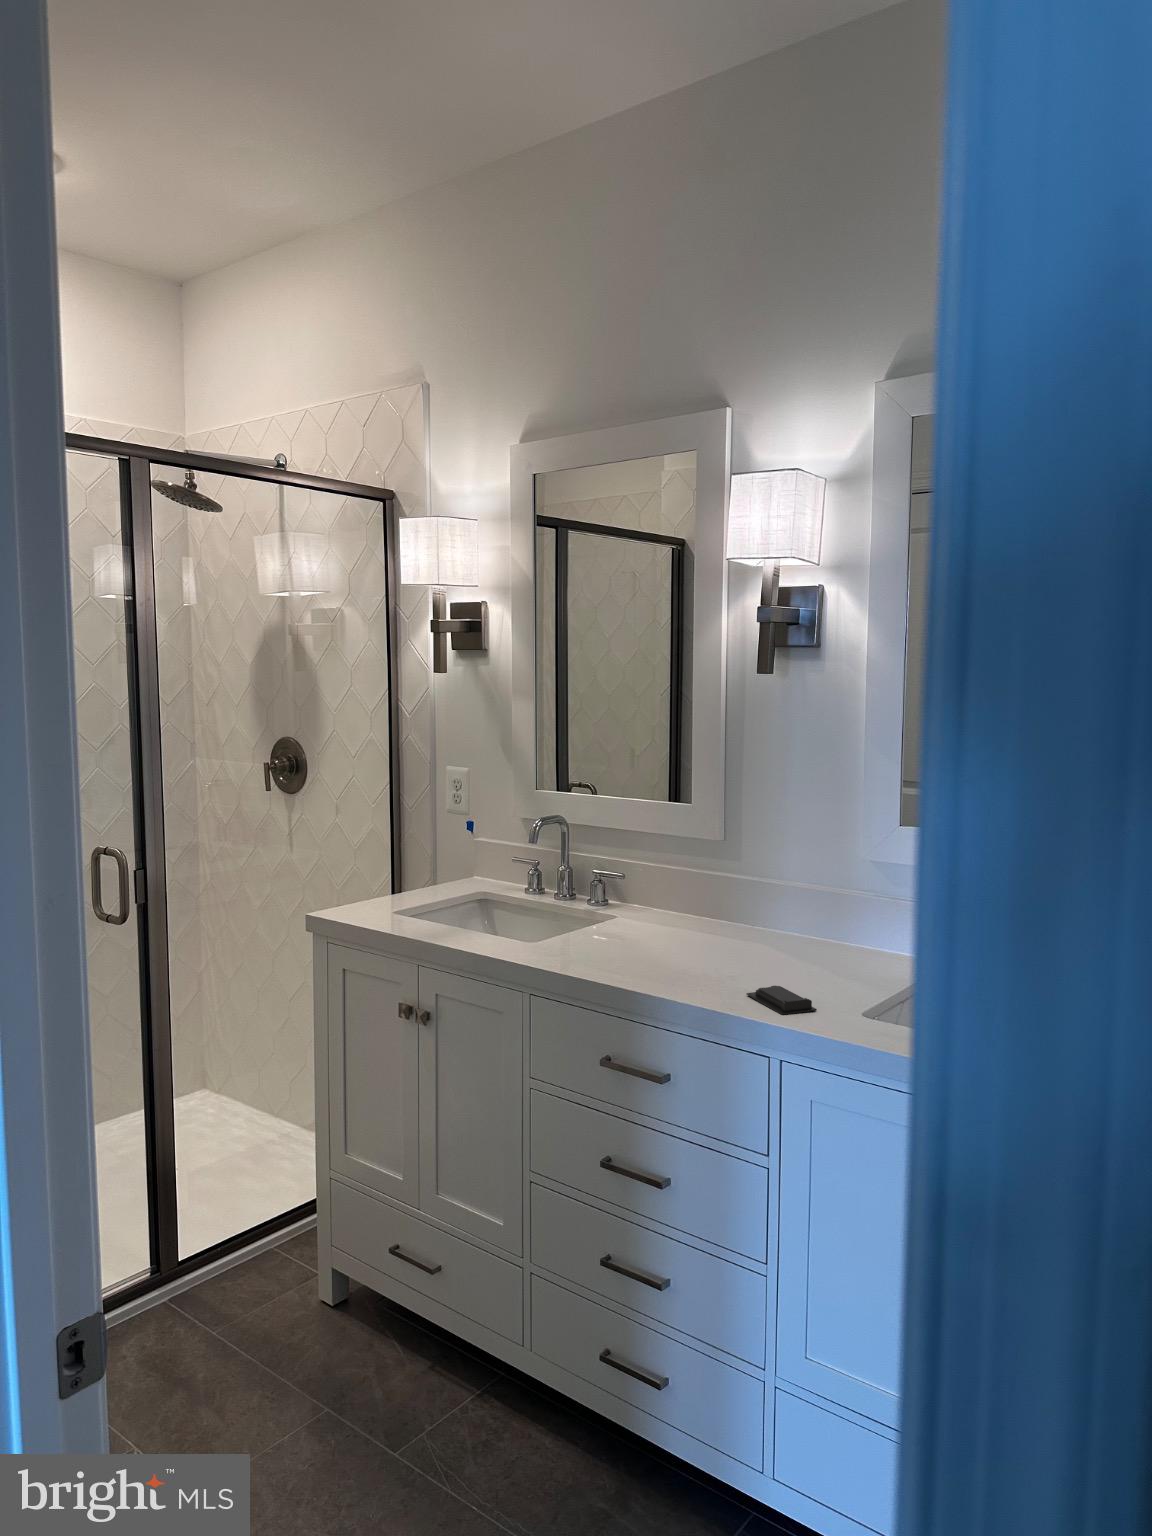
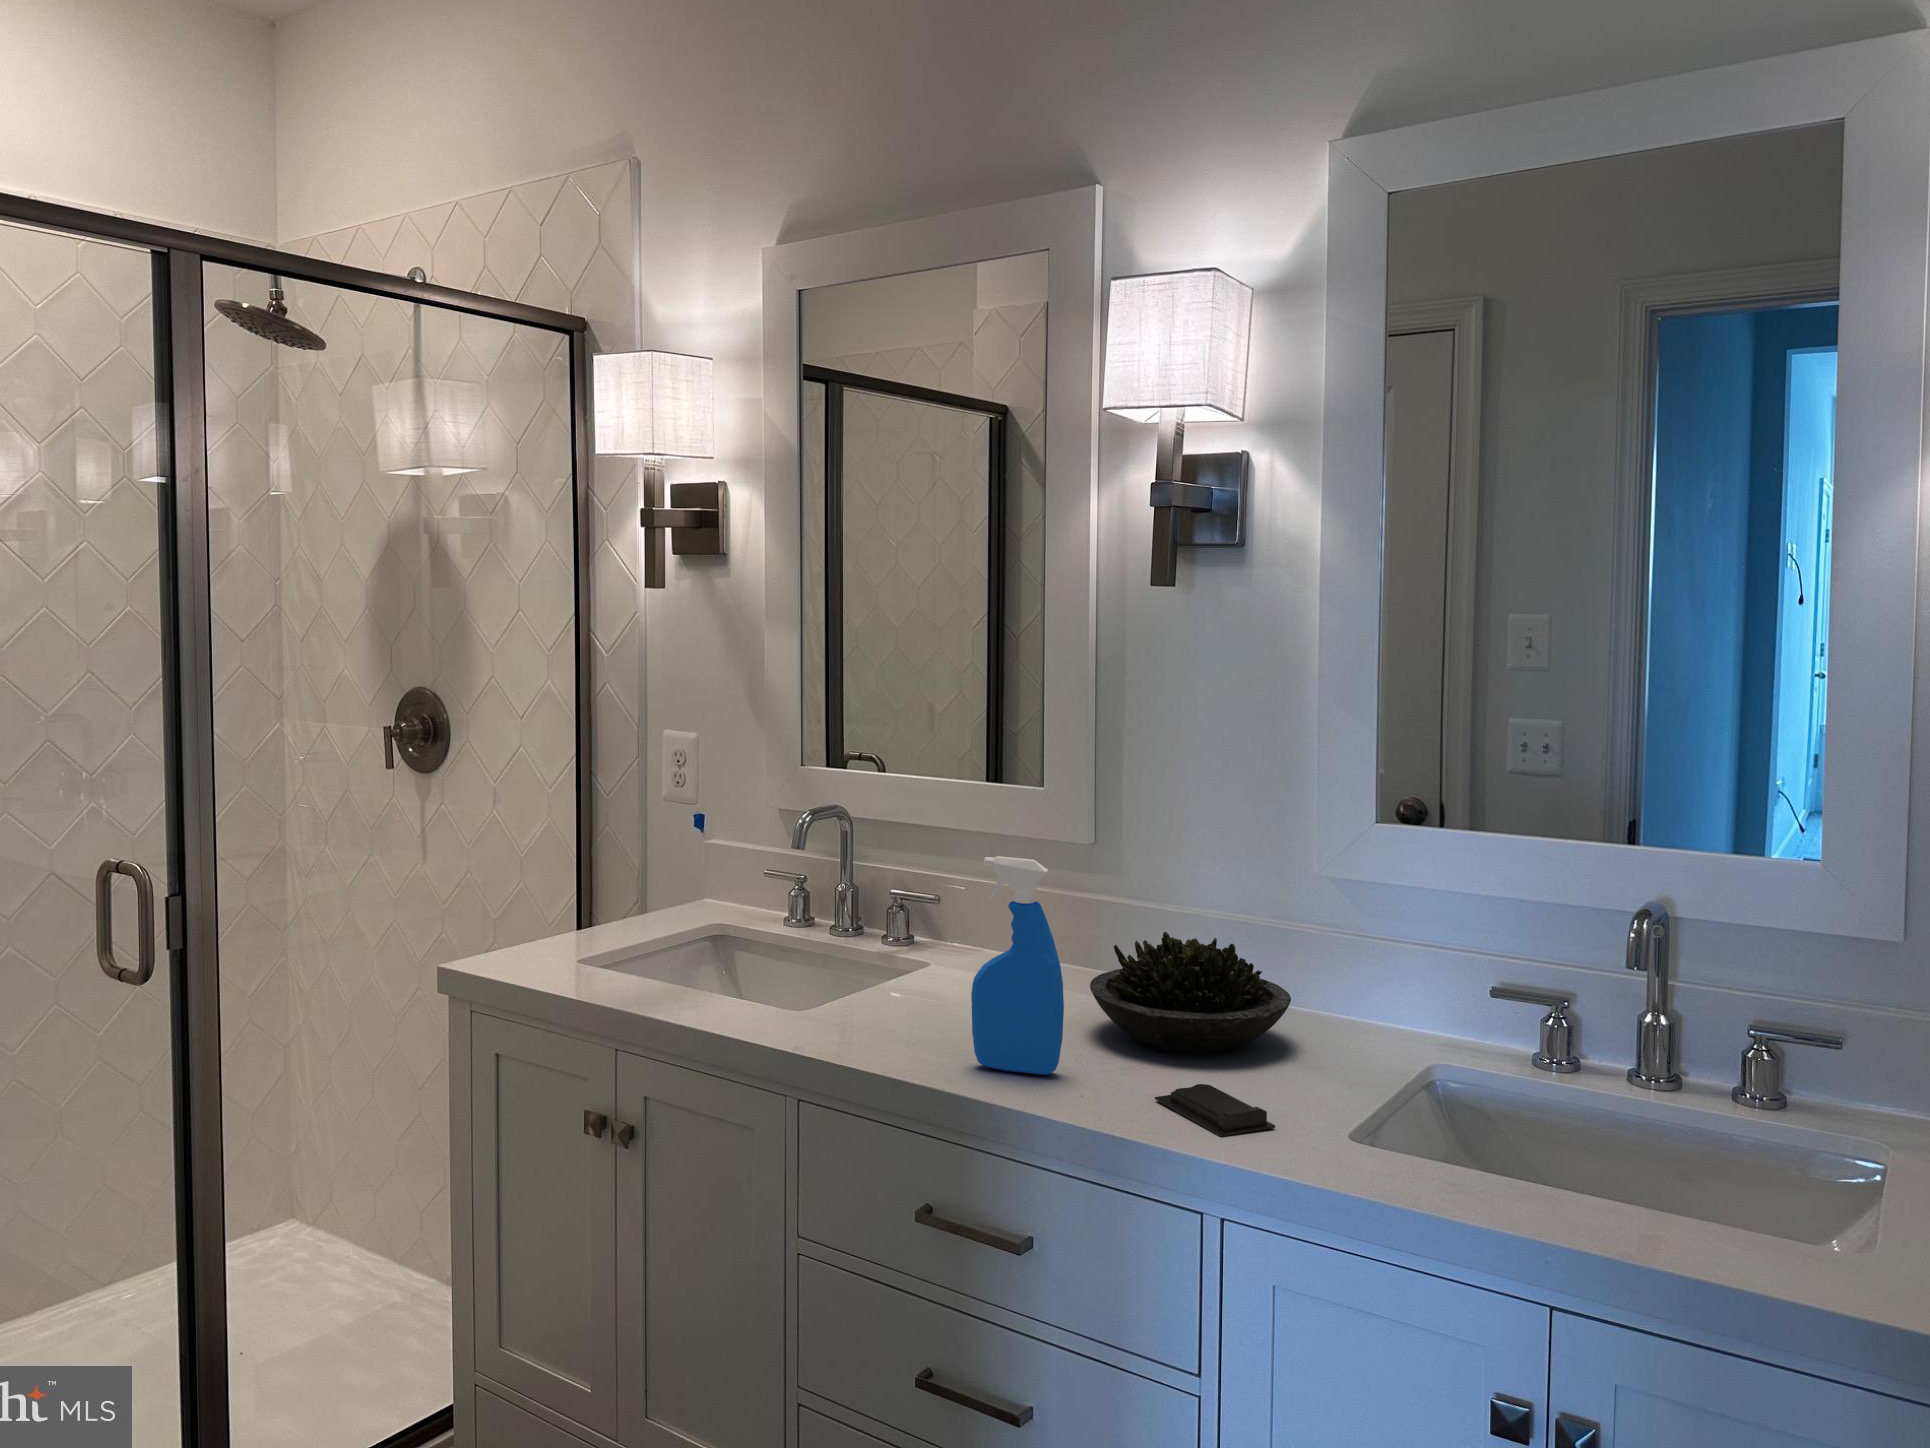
spray bottle: none [636,846,693,981] -> present [971,856,1064,1075]
succulent plant: none [714,895,841,971] -> present [1090,932,1291,1054]

